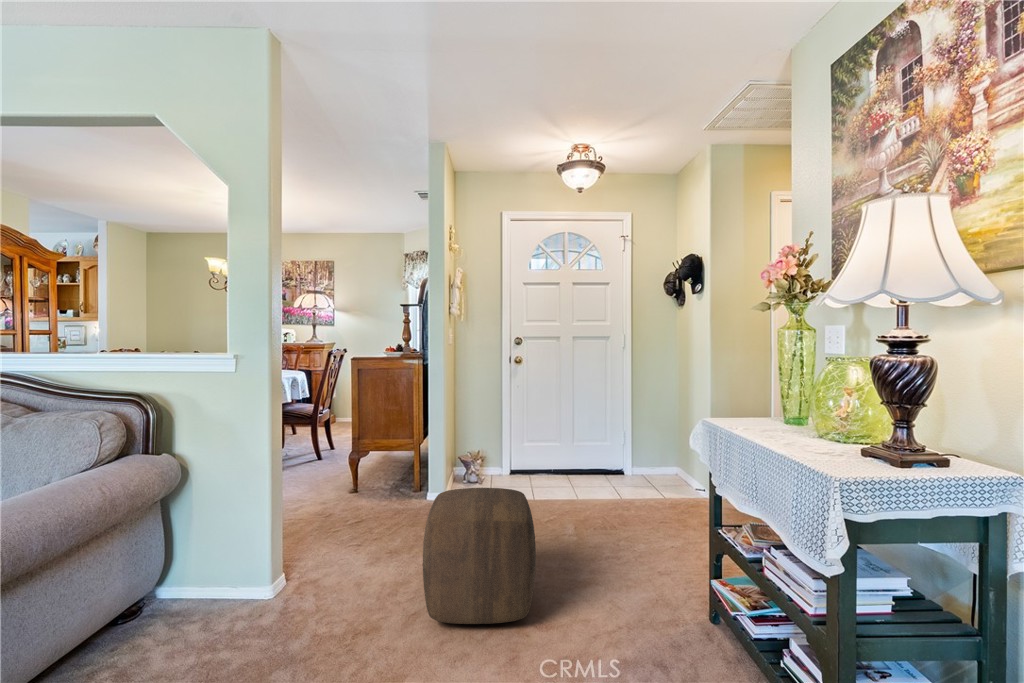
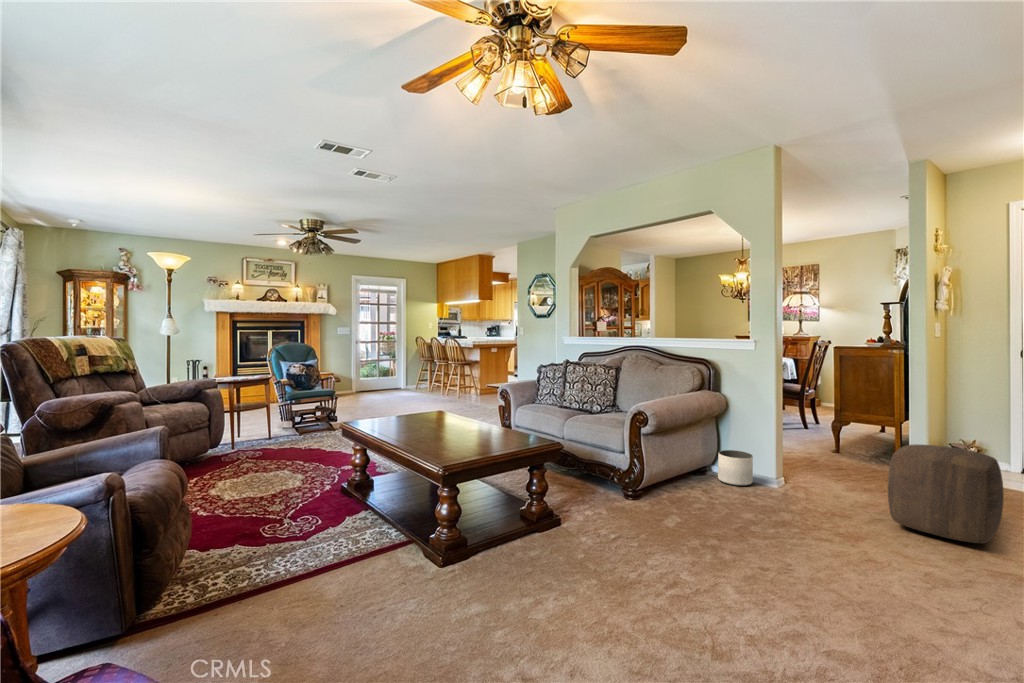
planter: none [160,553,229,631] -> present [718,450,753,486]

